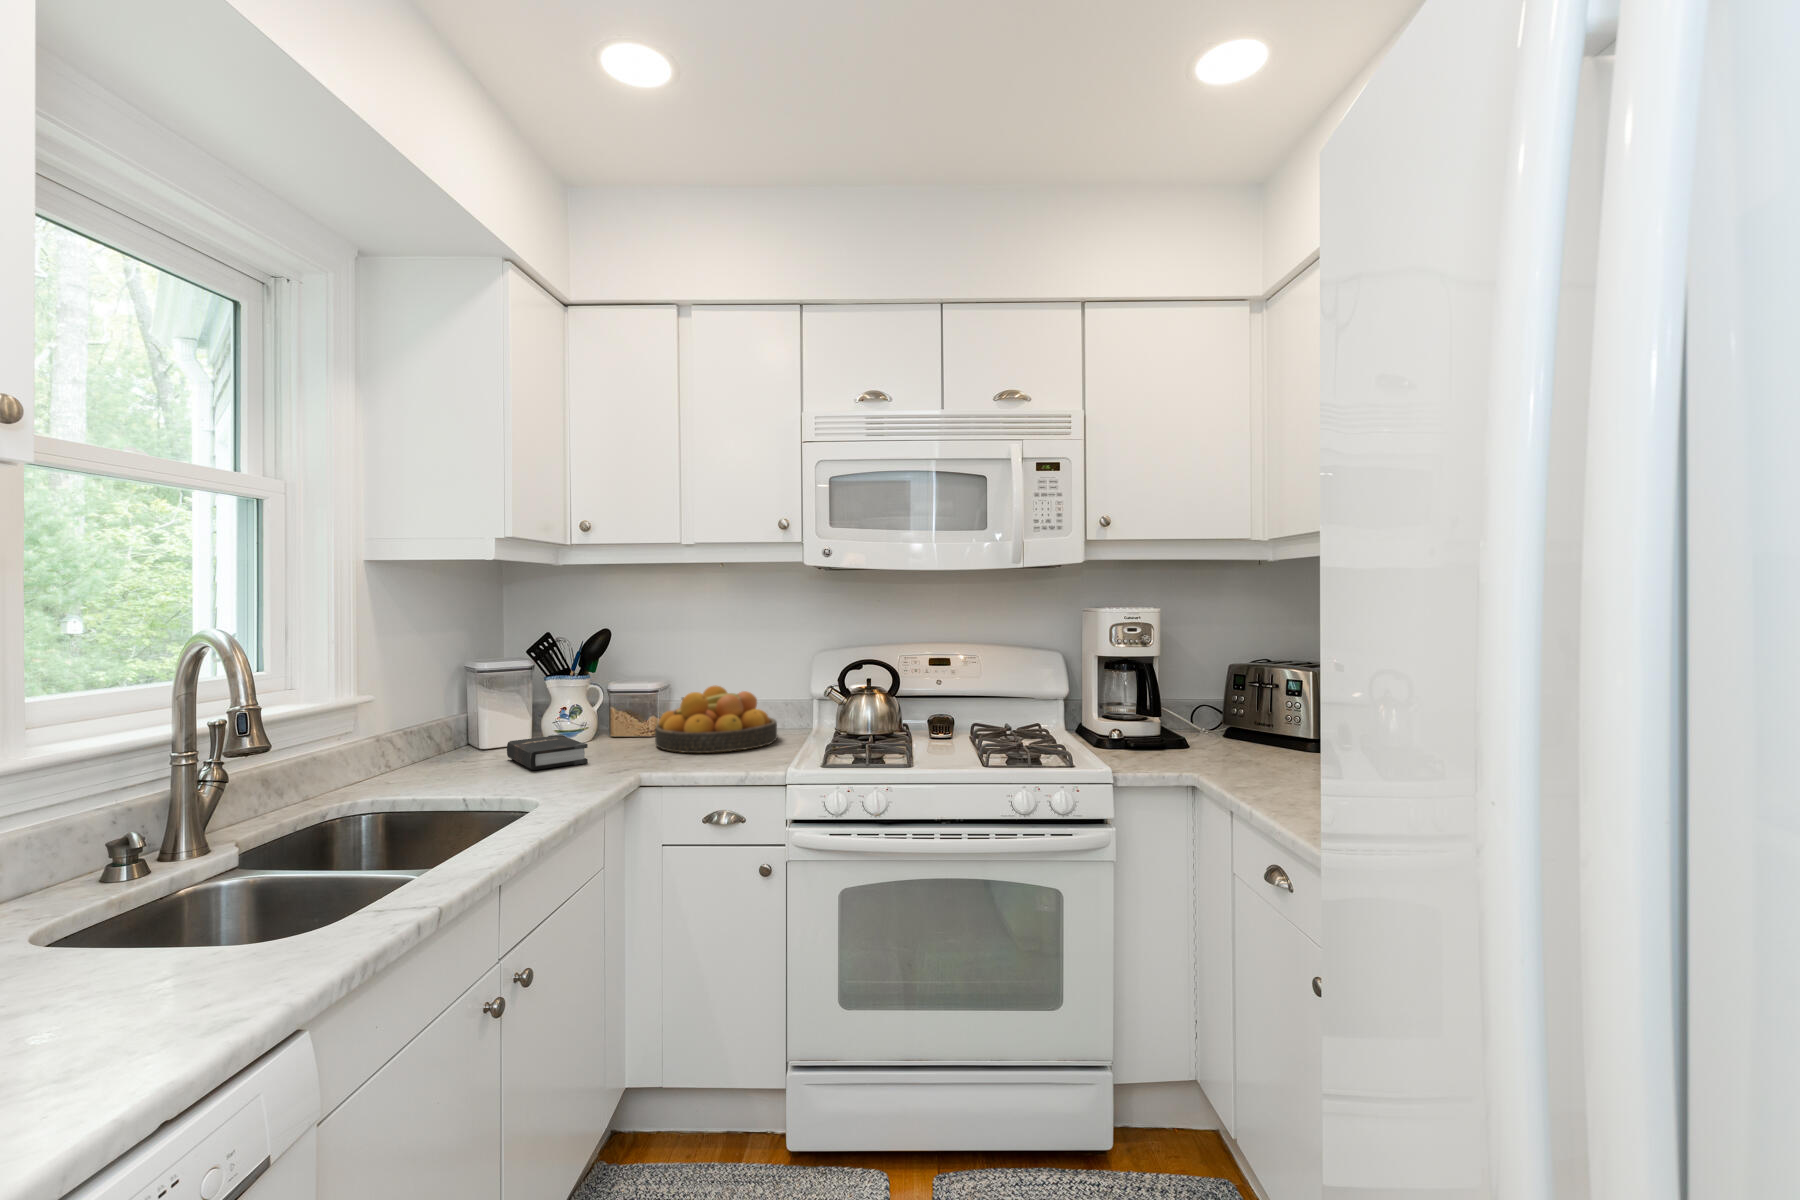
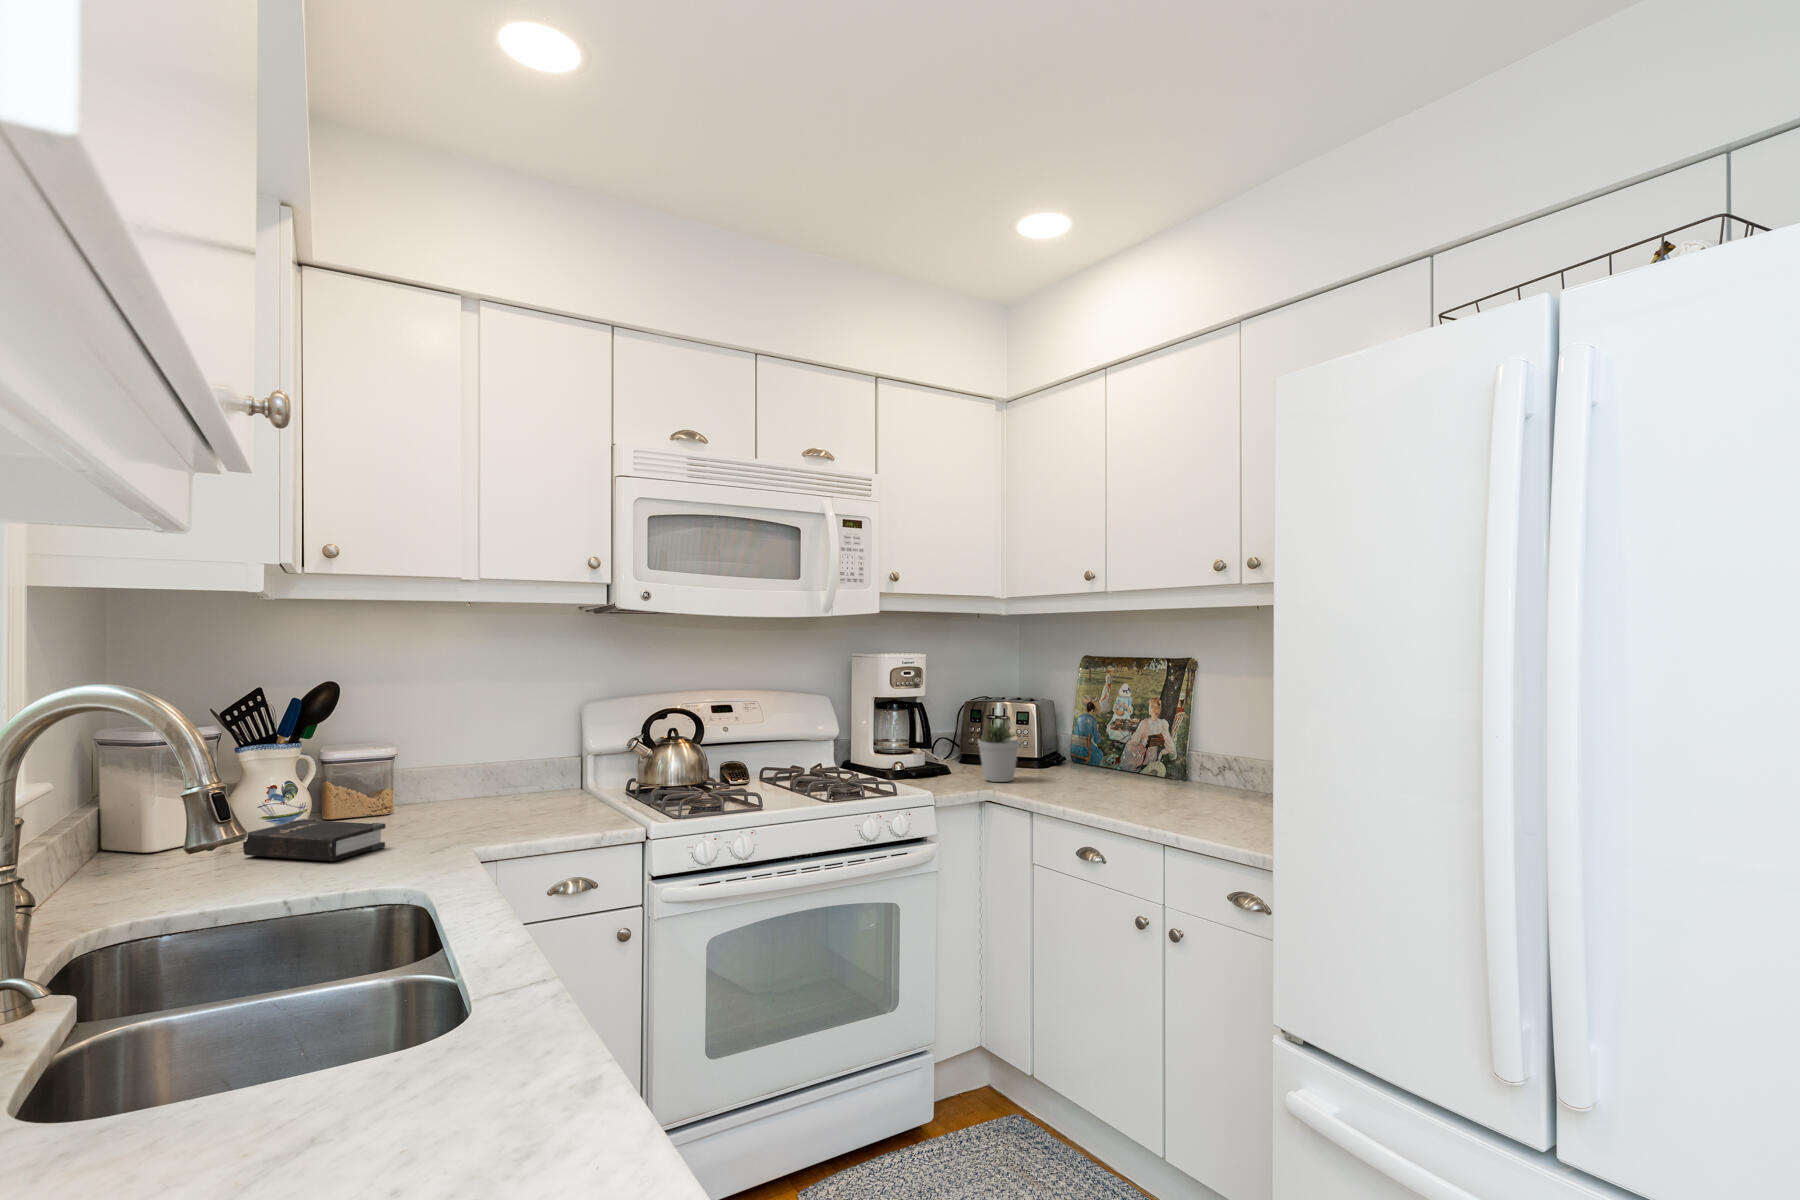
potted plant: none [1197,681,1258,764] -> present [978,720,1020,782]
fruit bowl: present [655,685,777,753] -> none [413,745,568,826]

